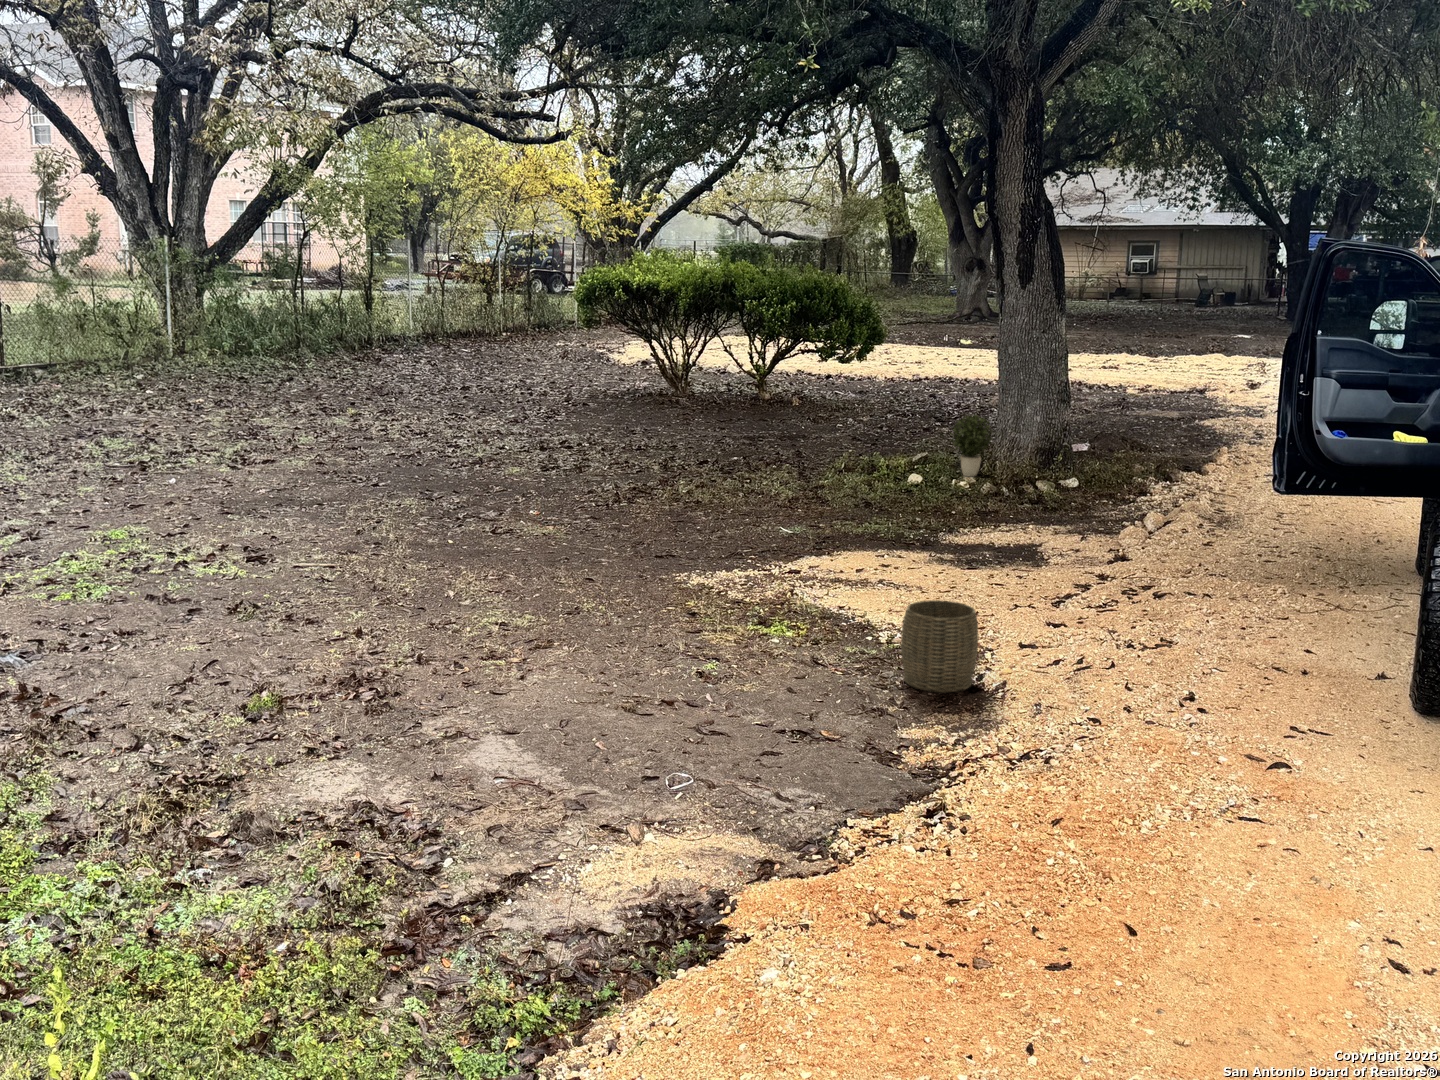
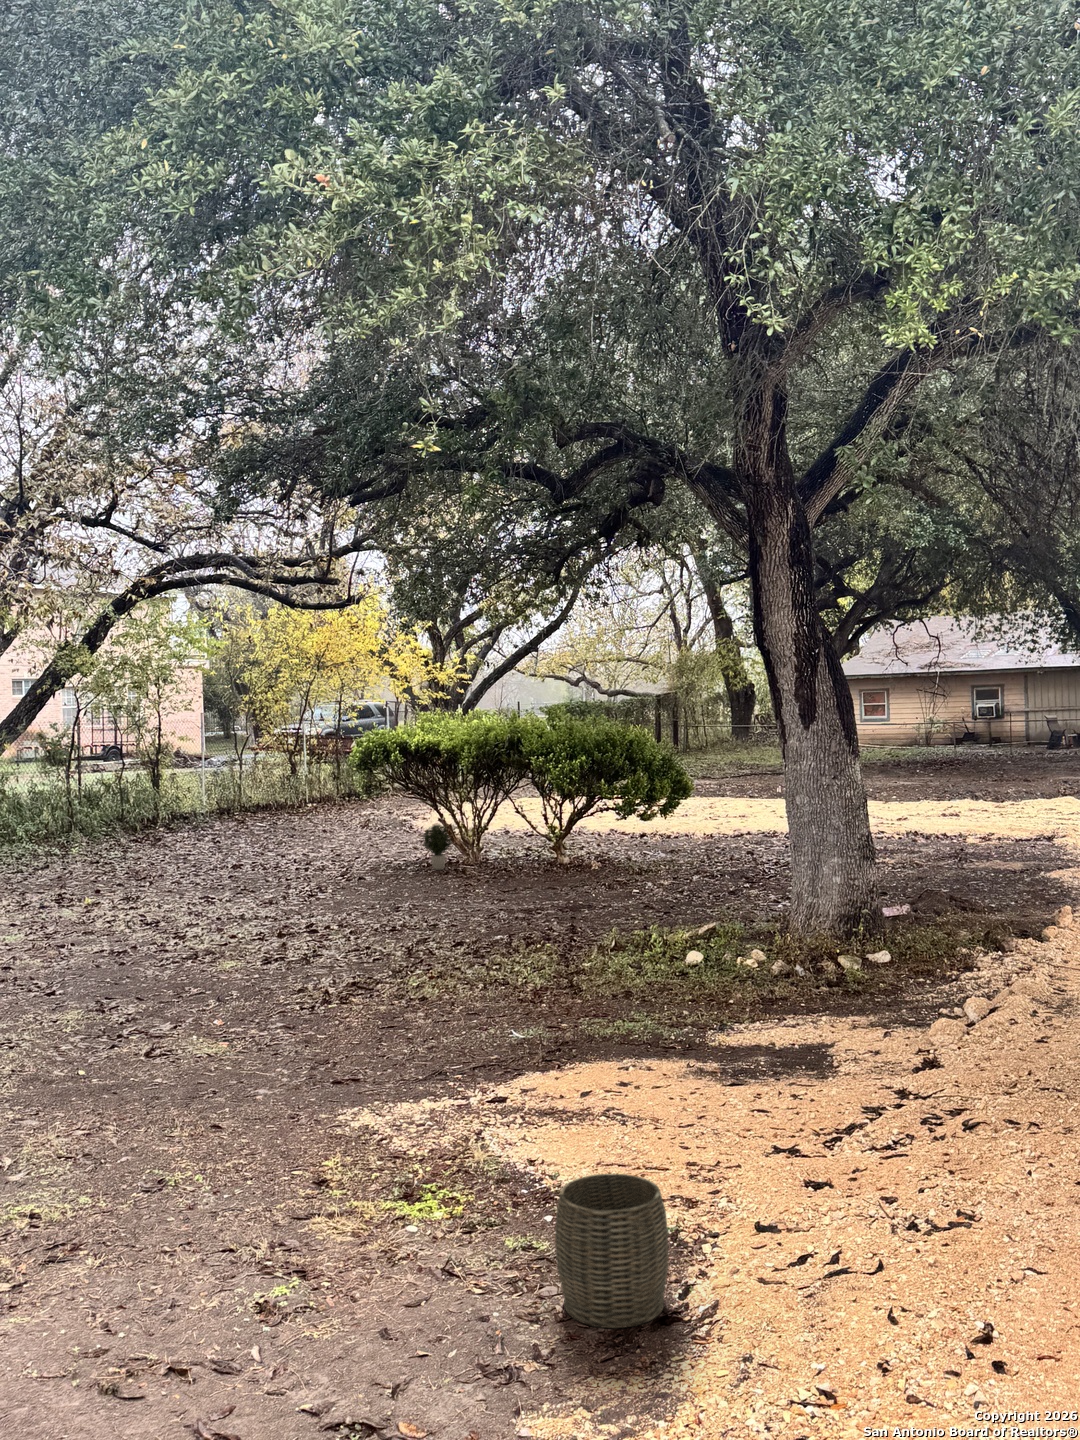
potted plant: present [950,415,993,477] -> present [423,824,452,870]

